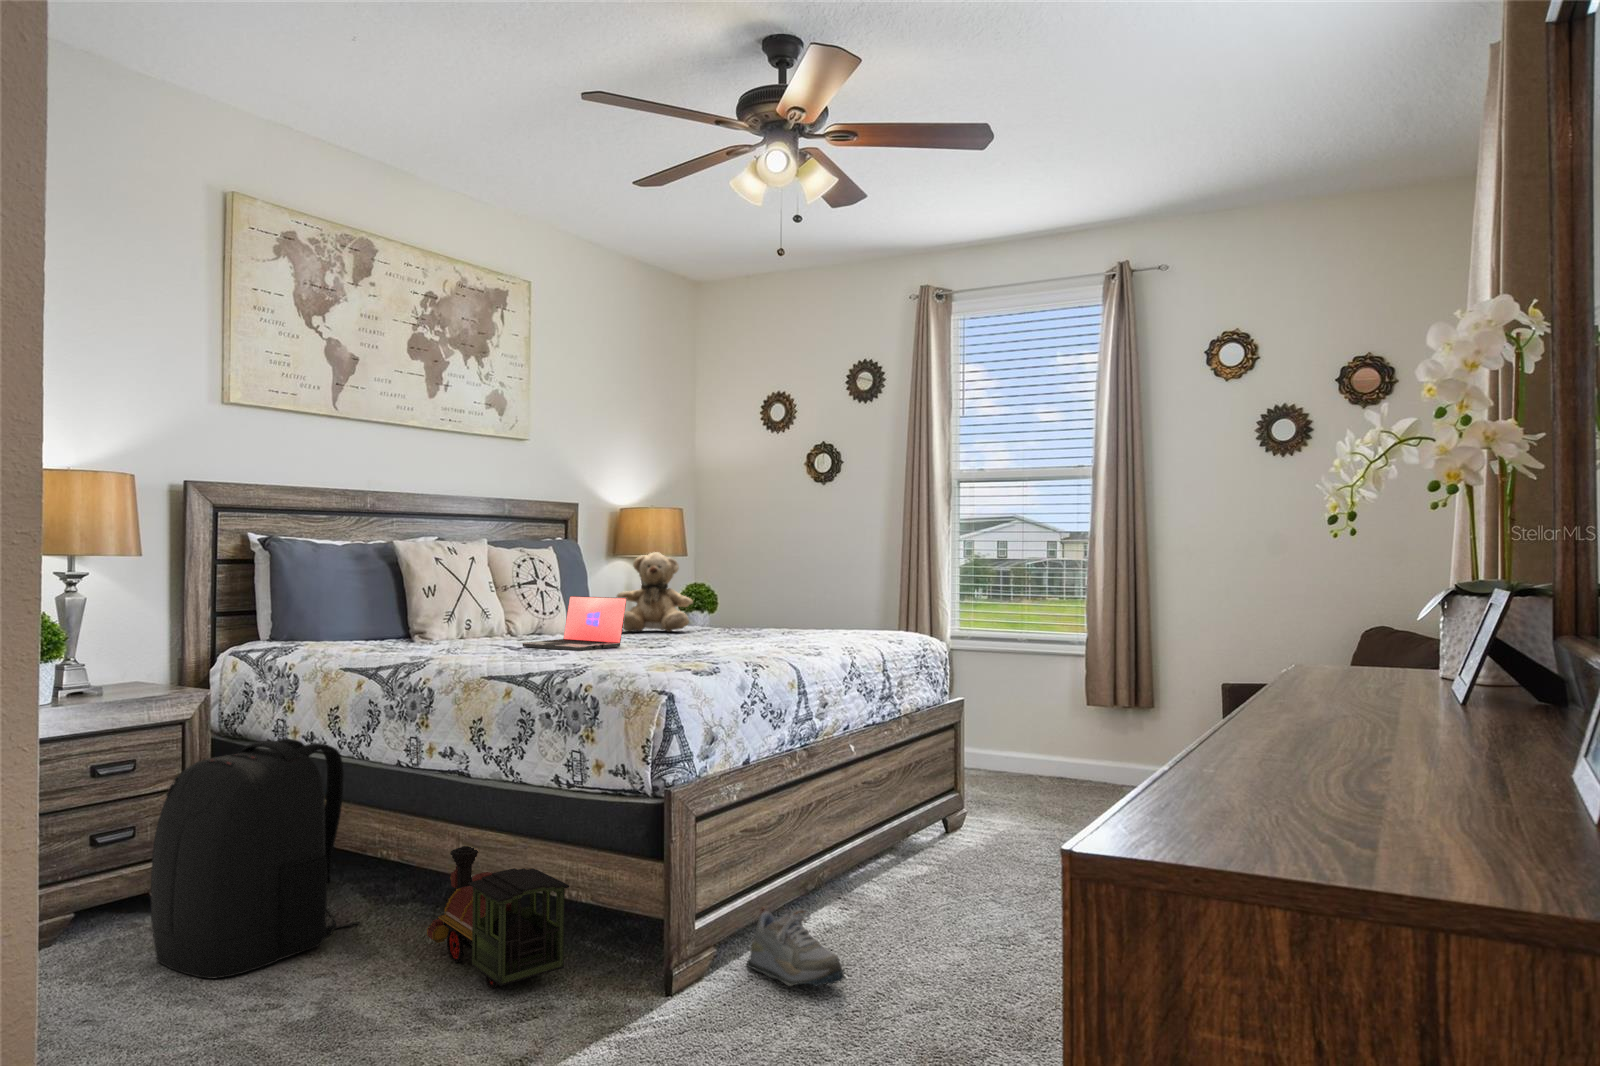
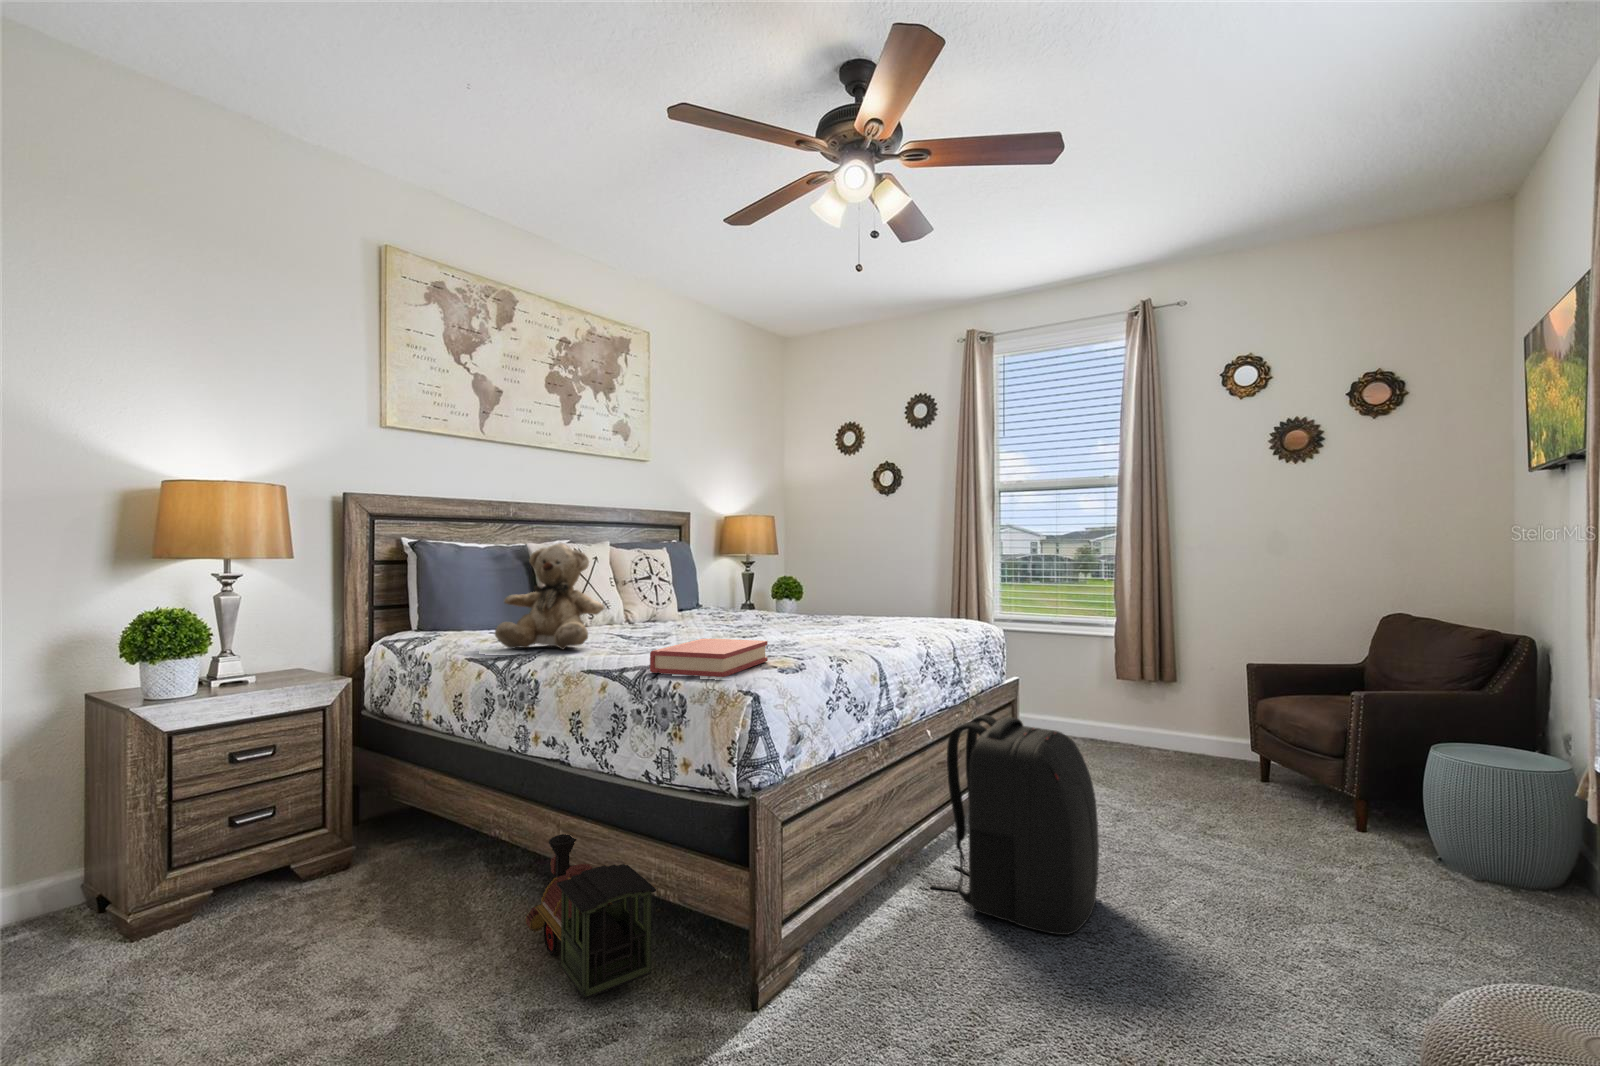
teddy bear: present [617,552,693,632] -> present [495,543,604,650]
laptop: present [522,596,627,651] -> none [630,590,721,640]
hardback book: none [563,643,681,677] -> present [650,638,768,677]
backpack: present [151,739,359,979] -> present [931,715,1099,935]
shoe: present [747,906,845,987] -> none [836,906,943,1012]

